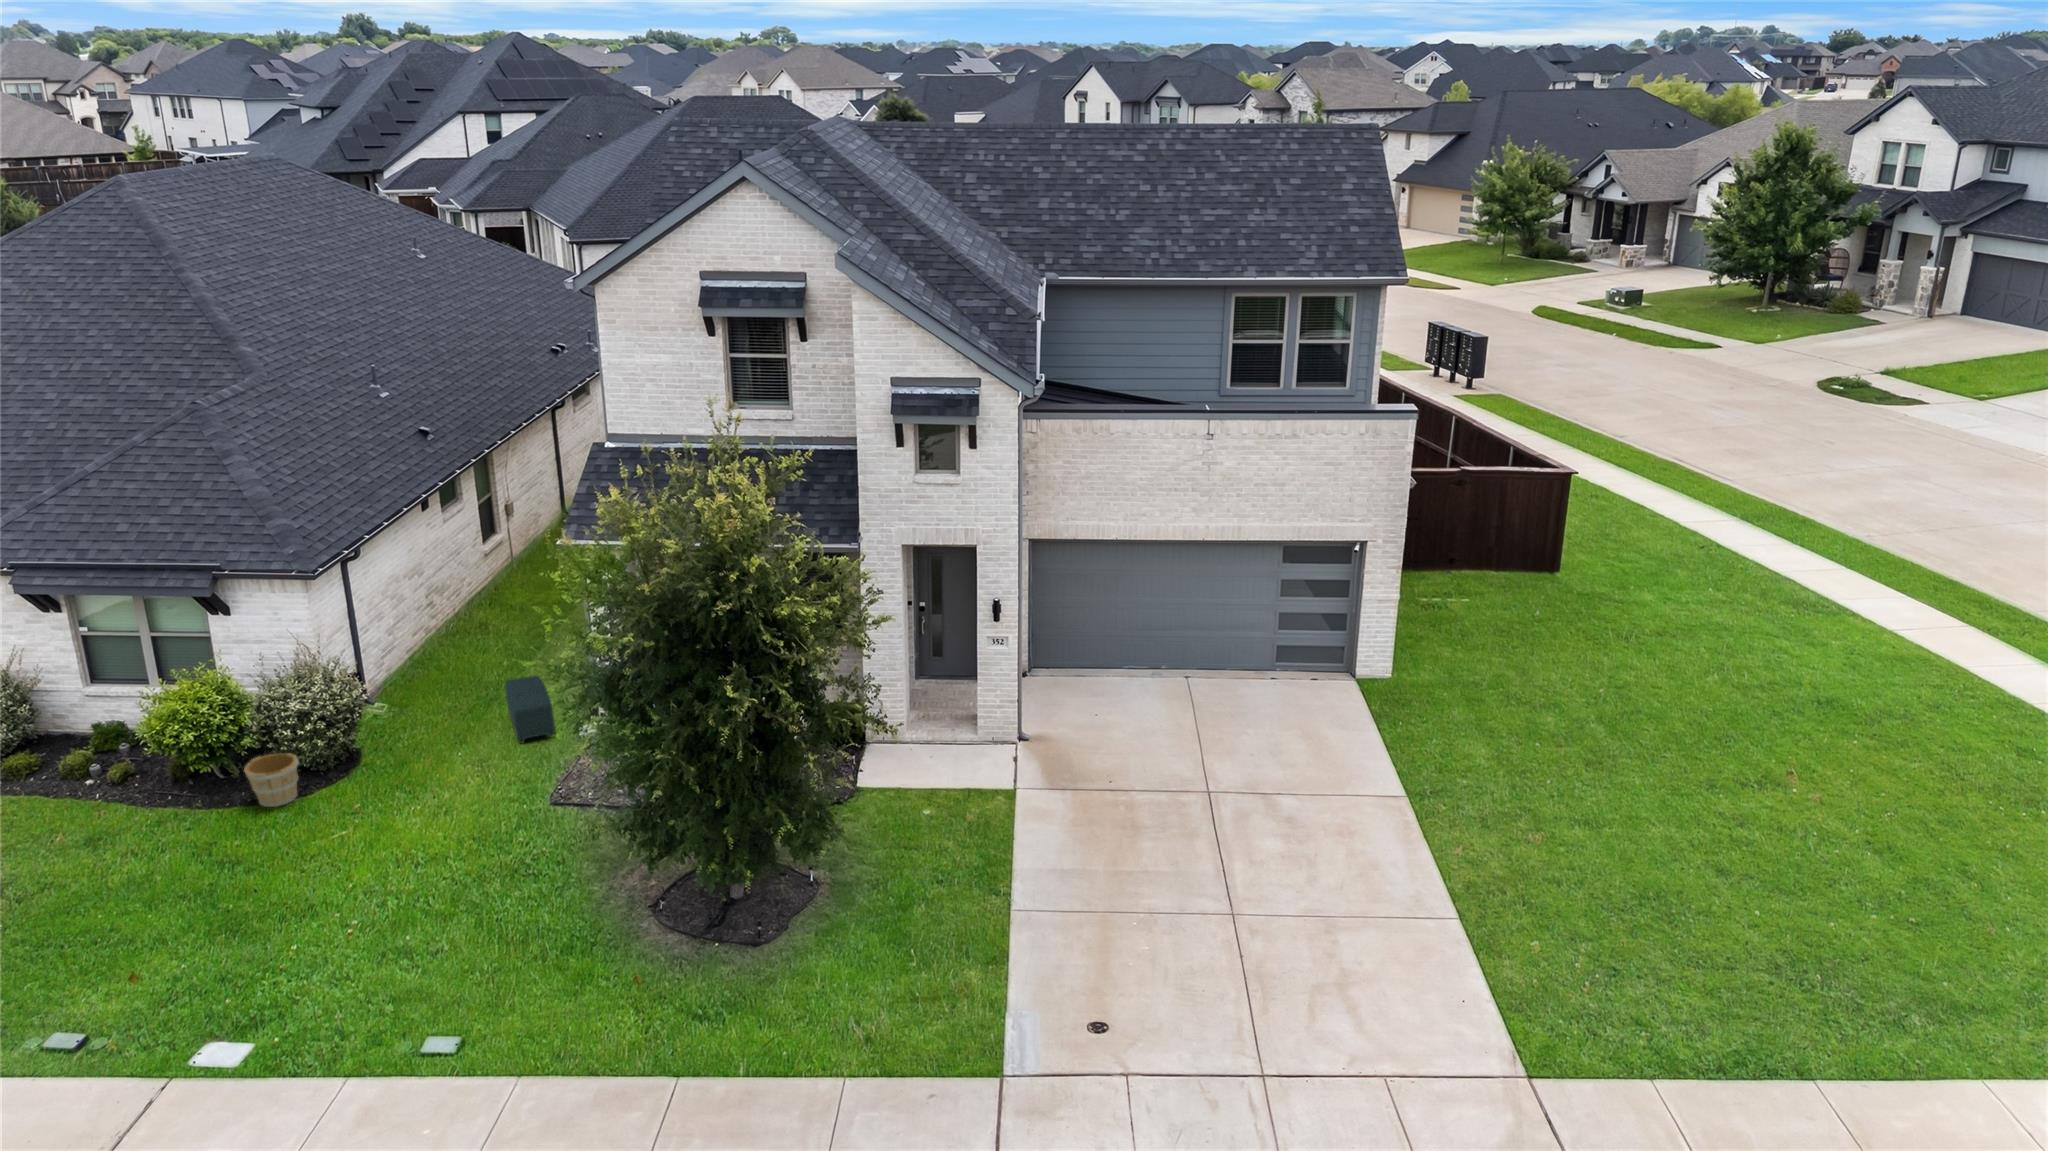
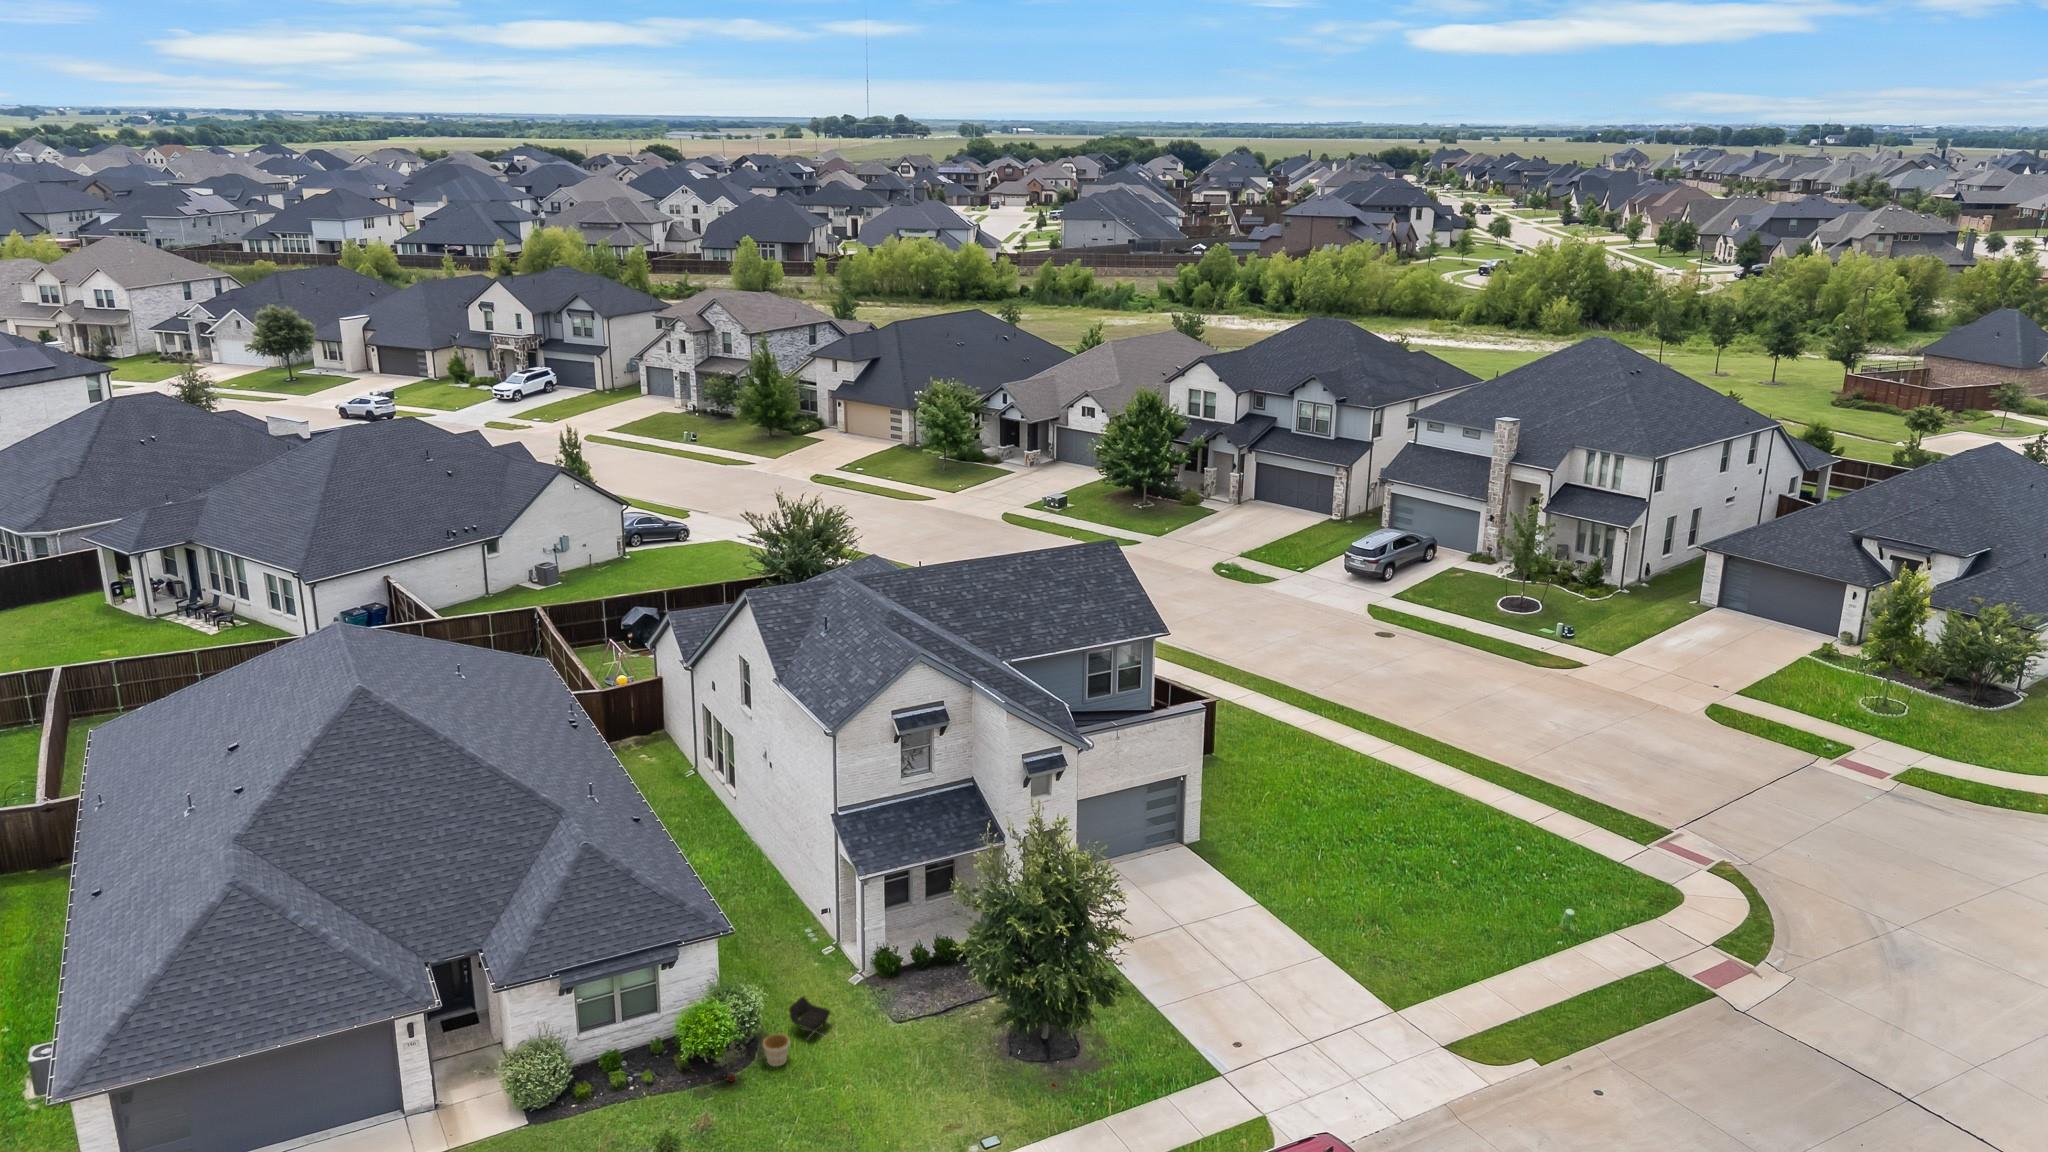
bench: present [505,676,555,744] -> none [817,955,864,995]
lounge chair: none [348,712,419,790] -> present [789,997,830,1036]
potted tree: none [144,737,201,807] -> present [715,1043,745,1082]

